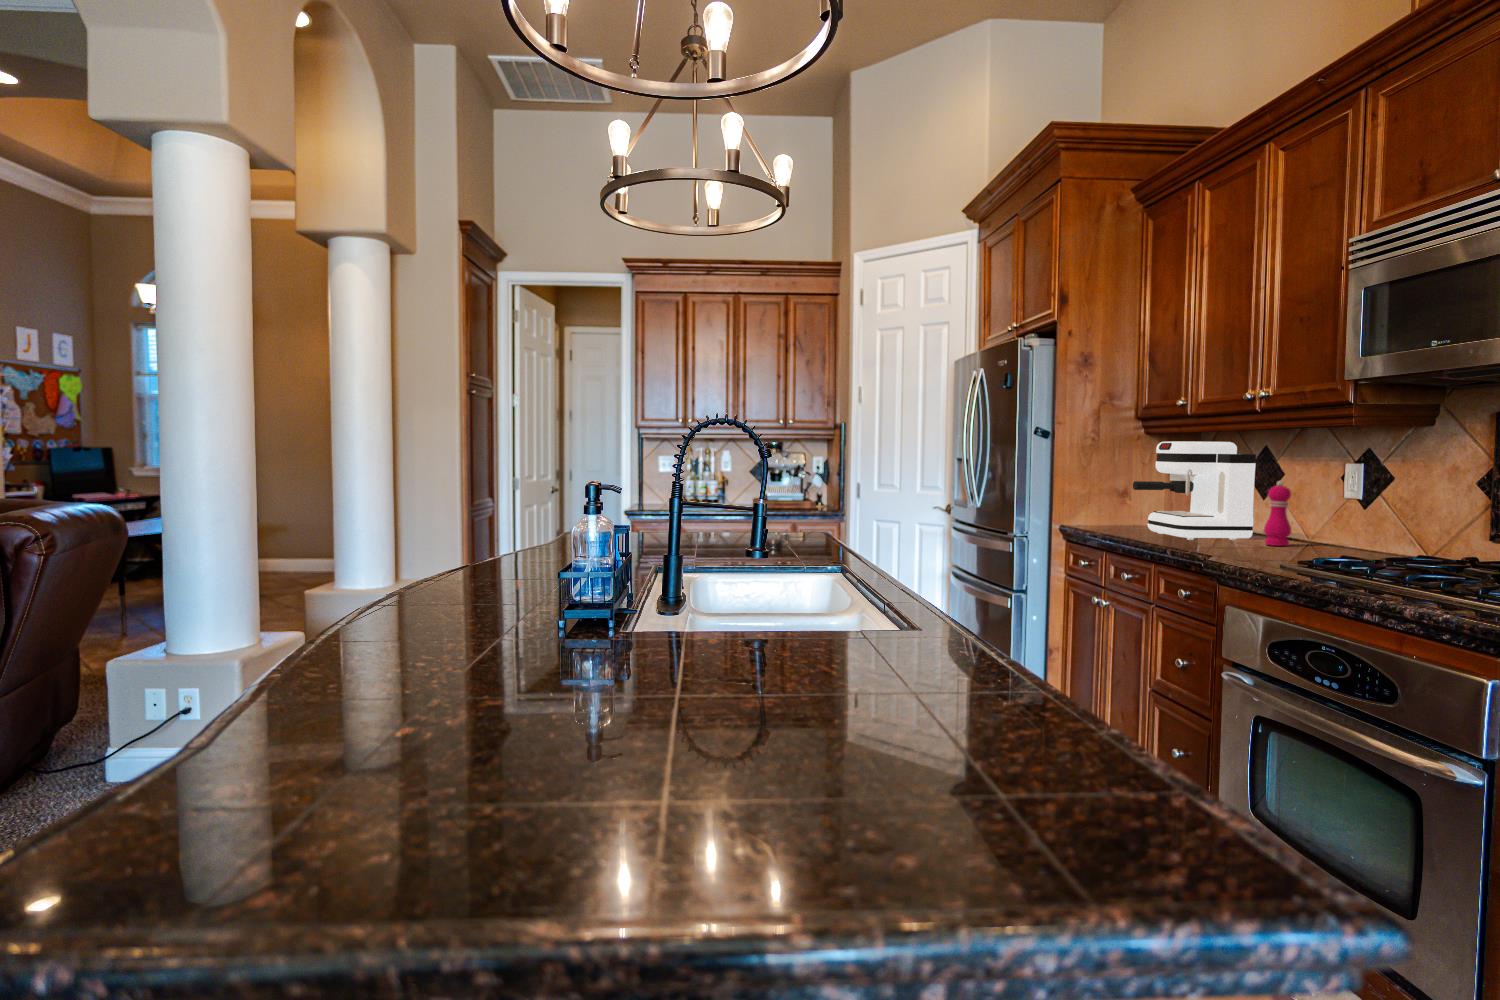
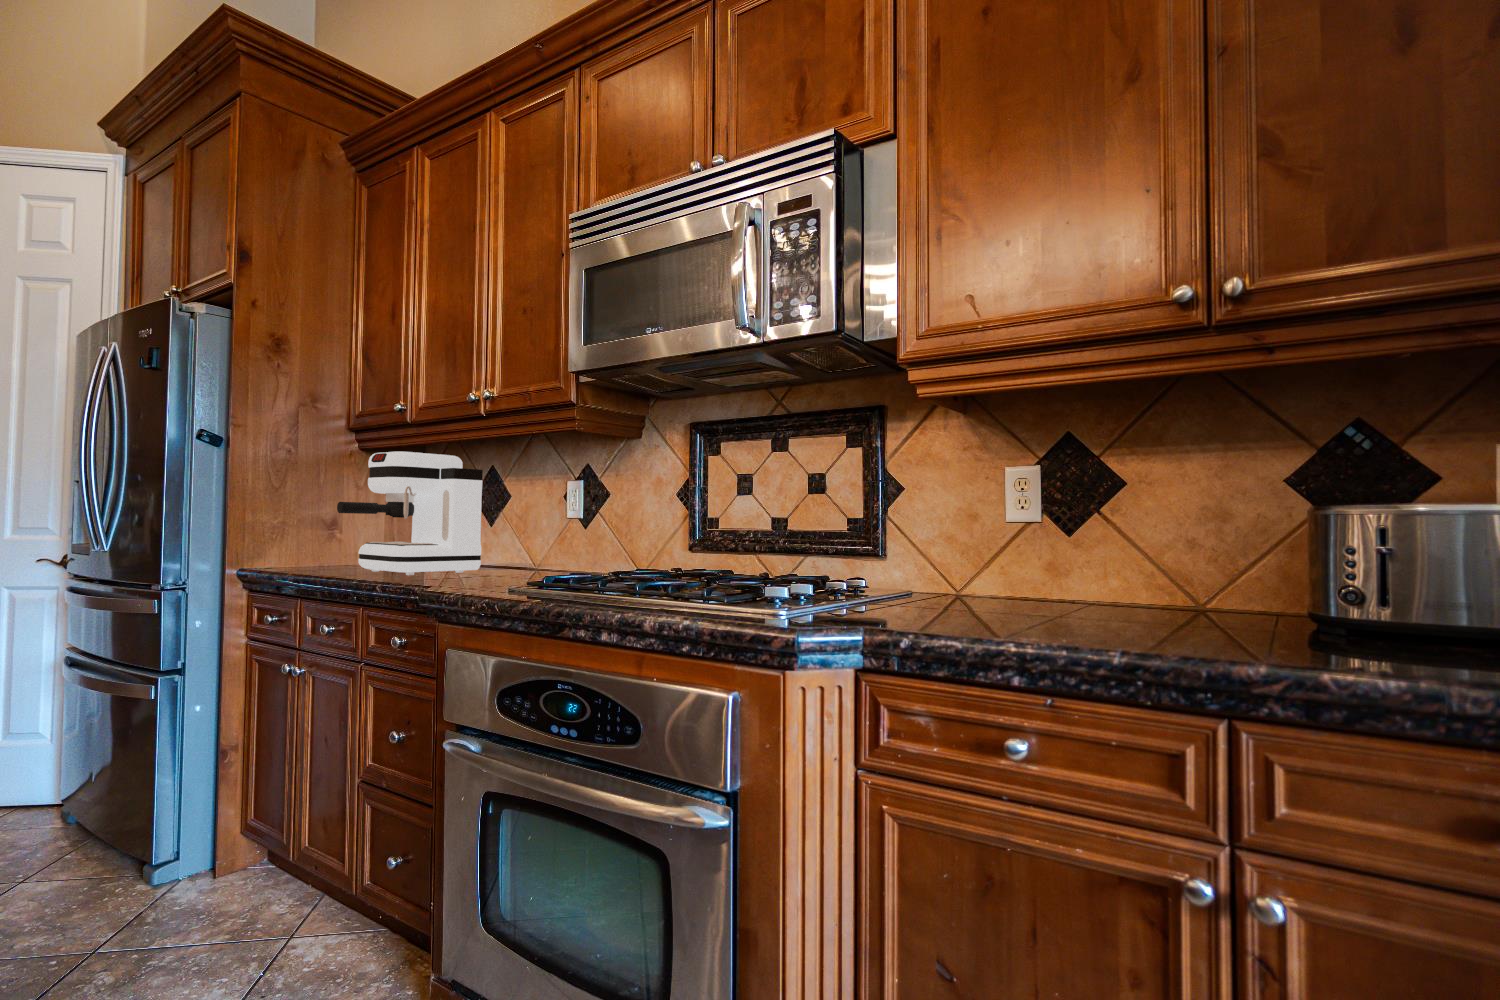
pepper mill: present [1264,481,1291,546] -> none [492,498,520,574]

